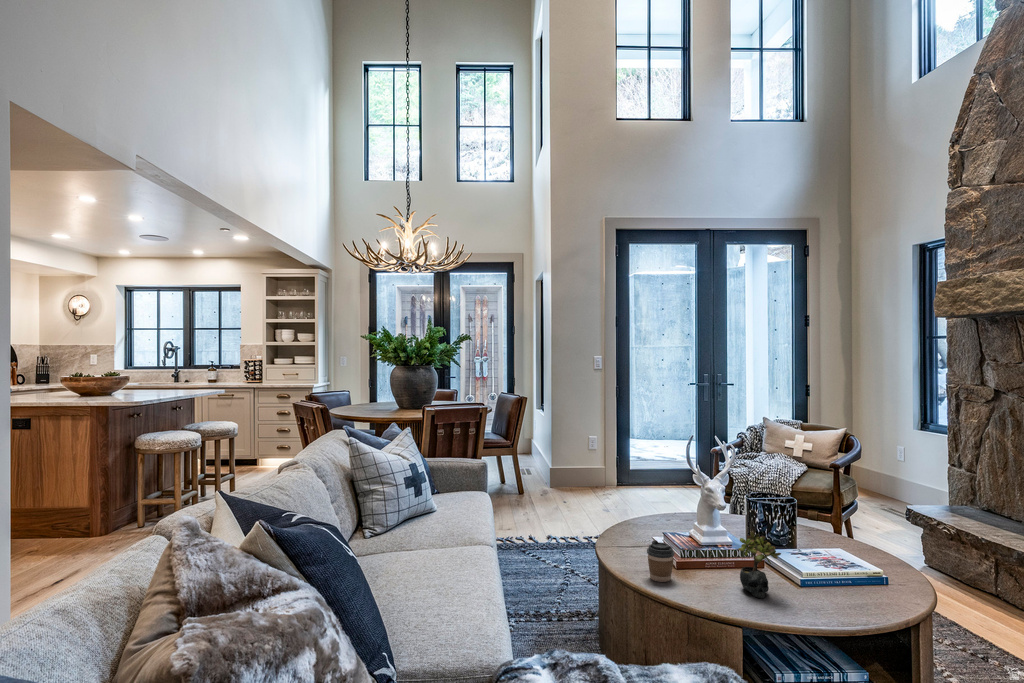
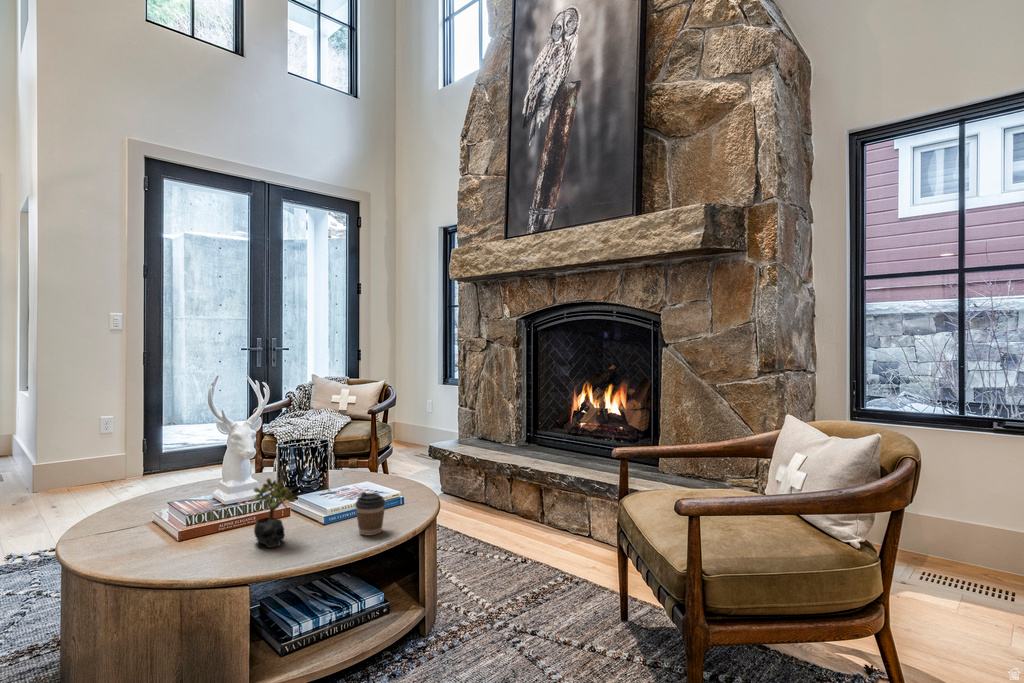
coffee cup: present [647,540,675,582] -> present [355,492,385,536]

